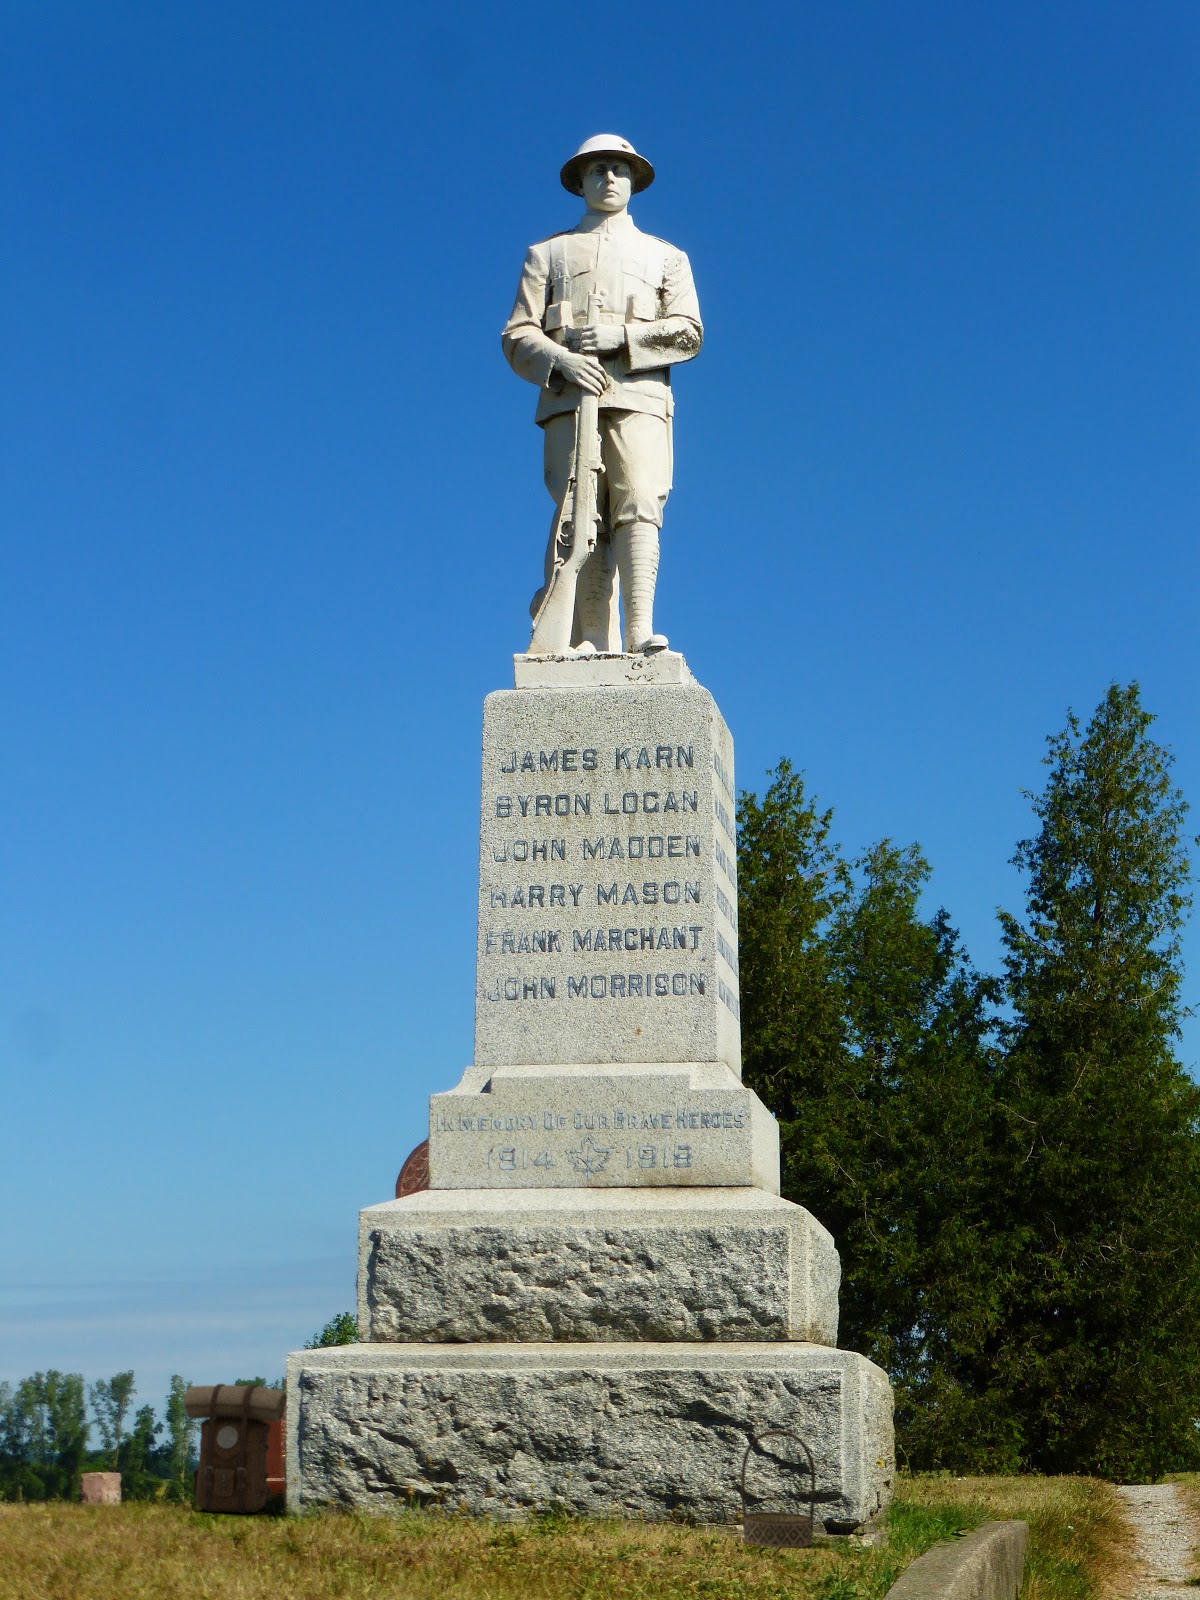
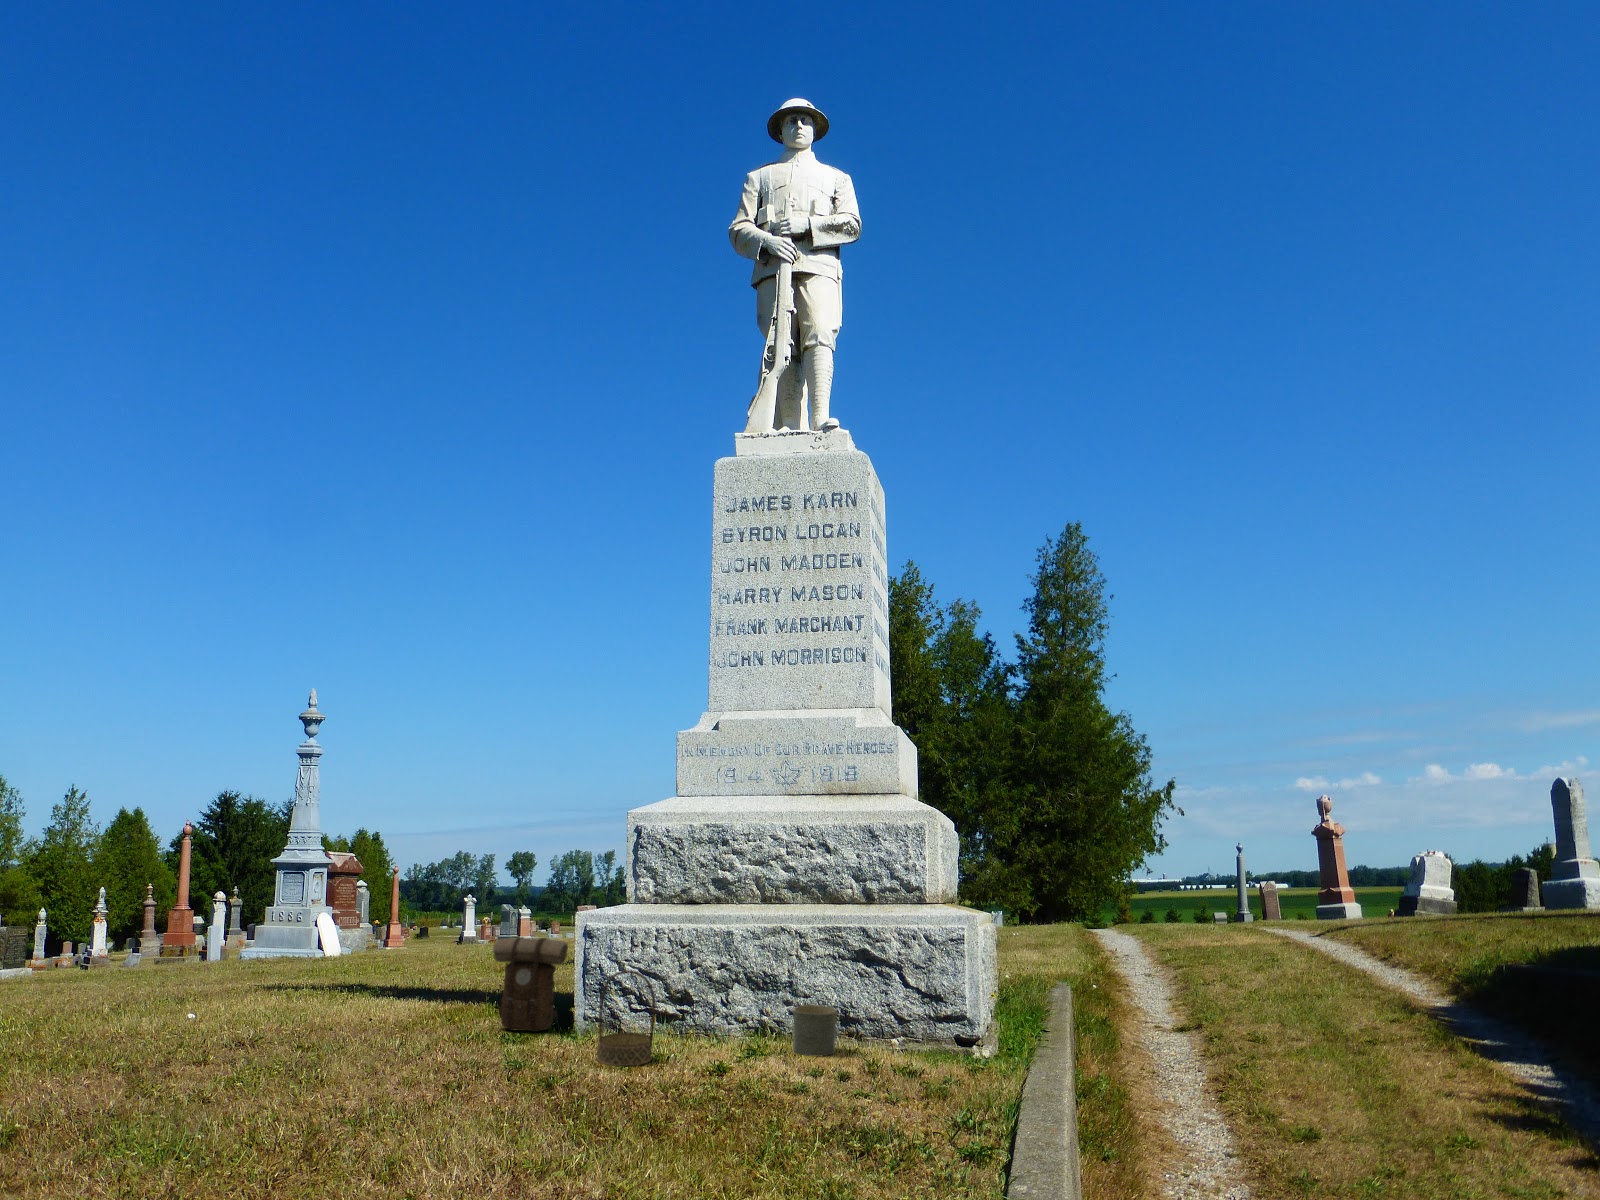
basket: present [741,1430,815,1548] -> present [597,970,655,1066]
planter: none [599,1475,658,1539] -> present [793,1005,837,1057]

